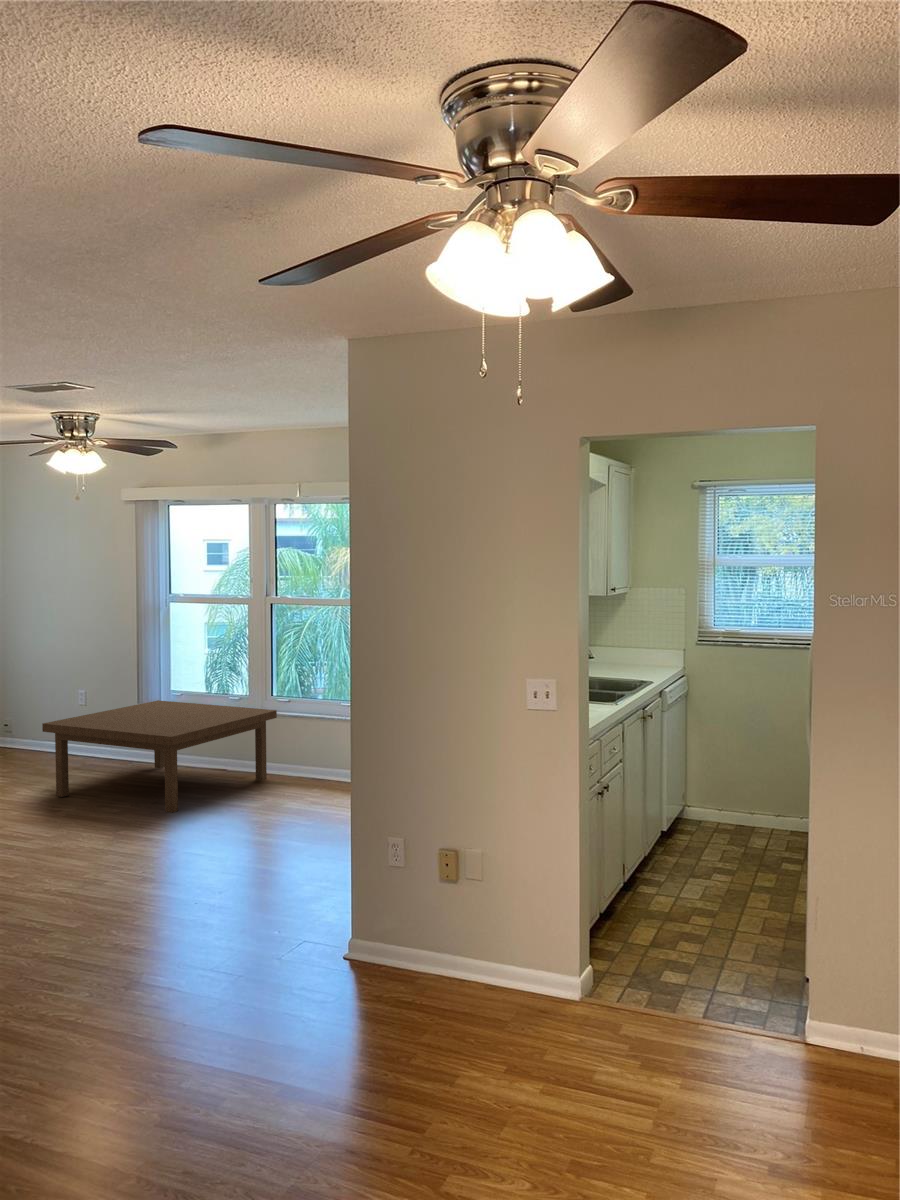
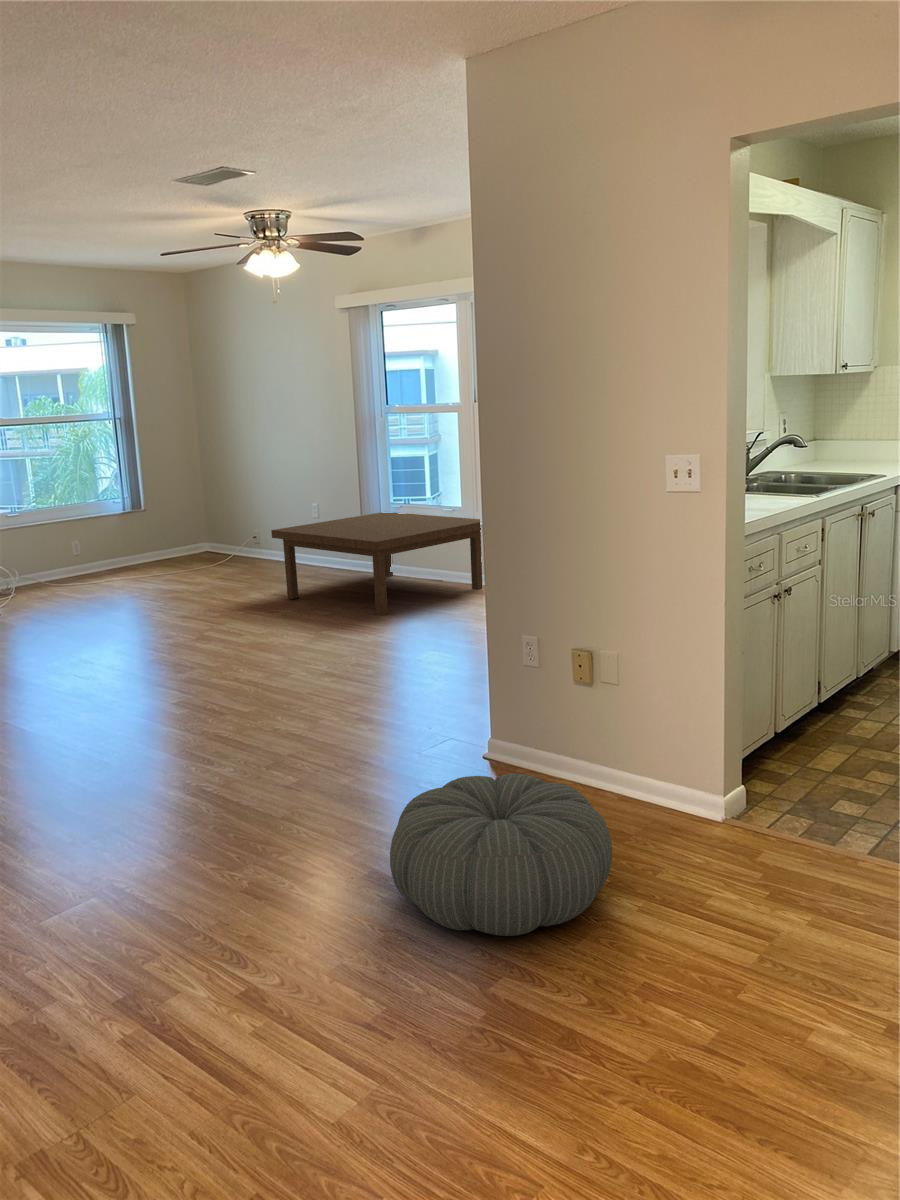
pouf: none [313,974,515,1133] -> present [390,773,612,936]

